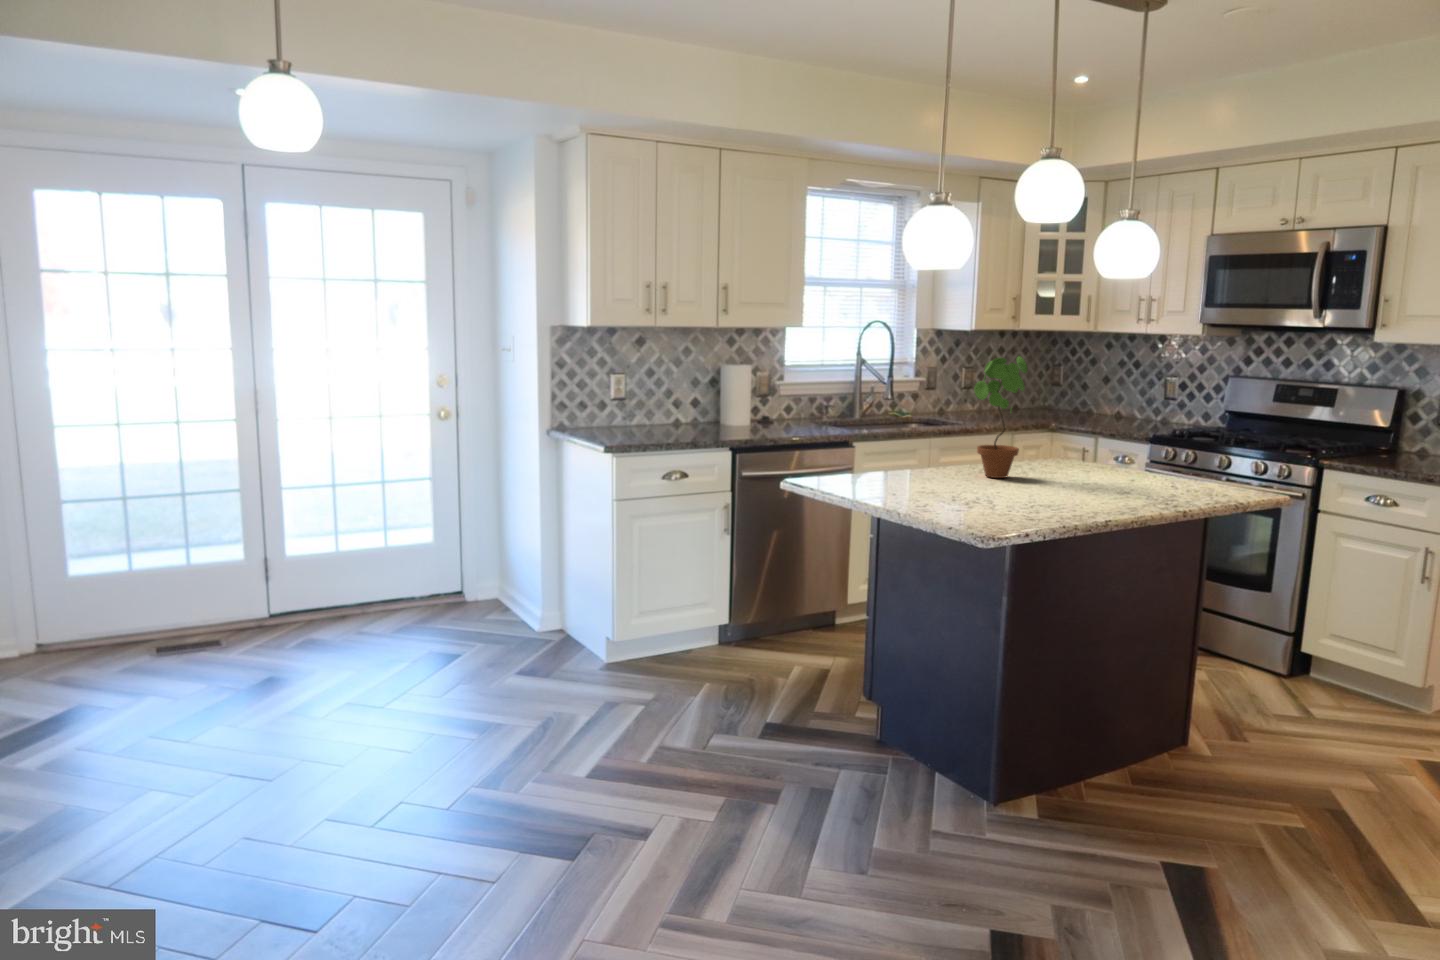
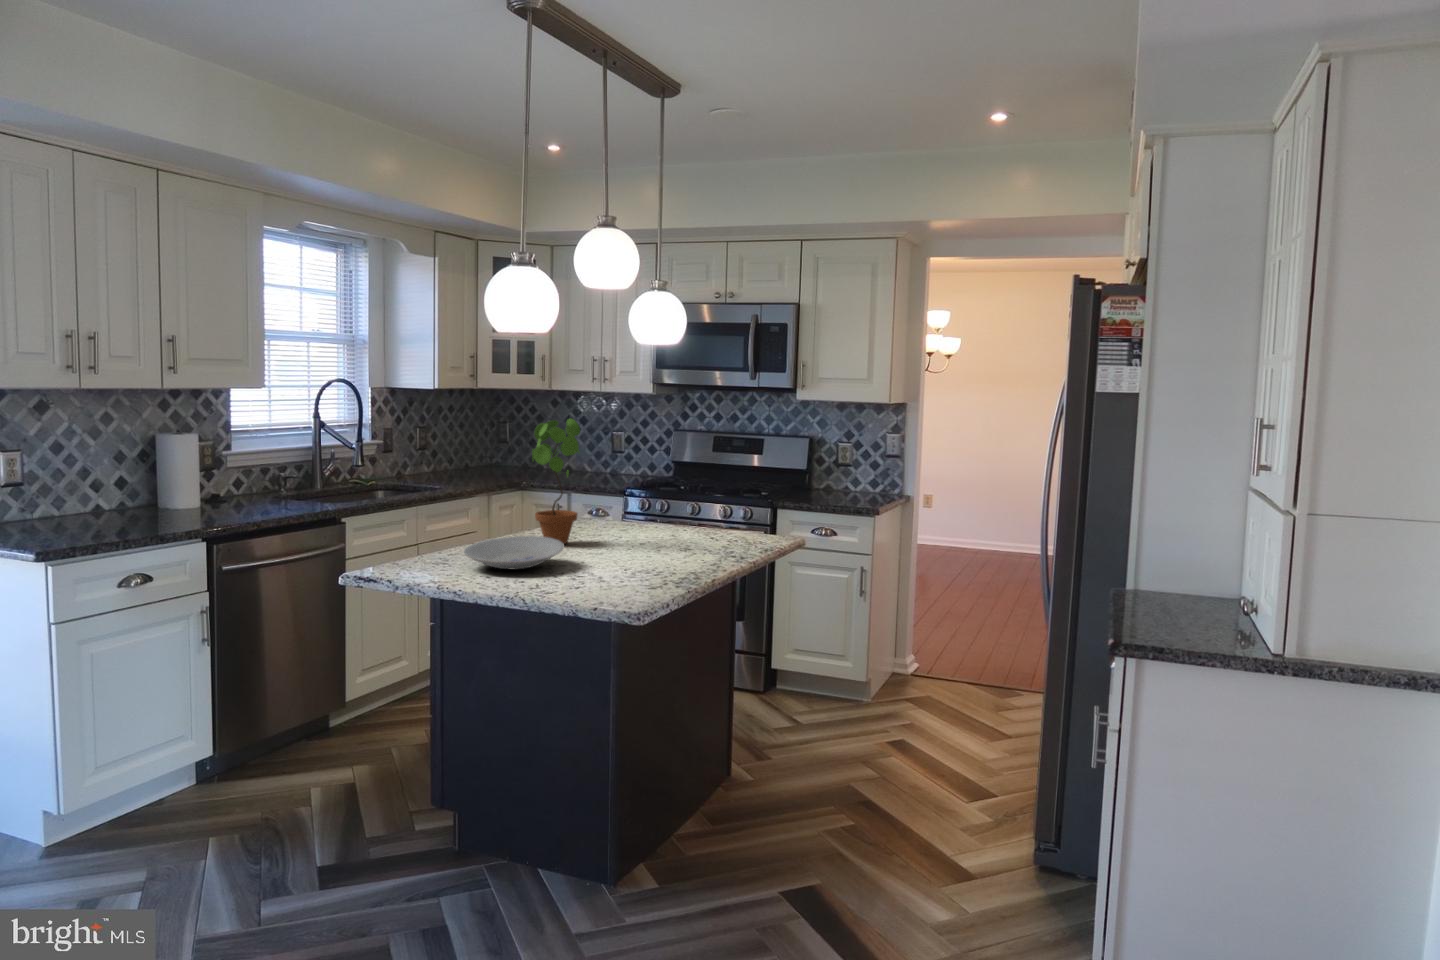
bowl: none [883,464,976,492] -> present [464,536,564,569]

